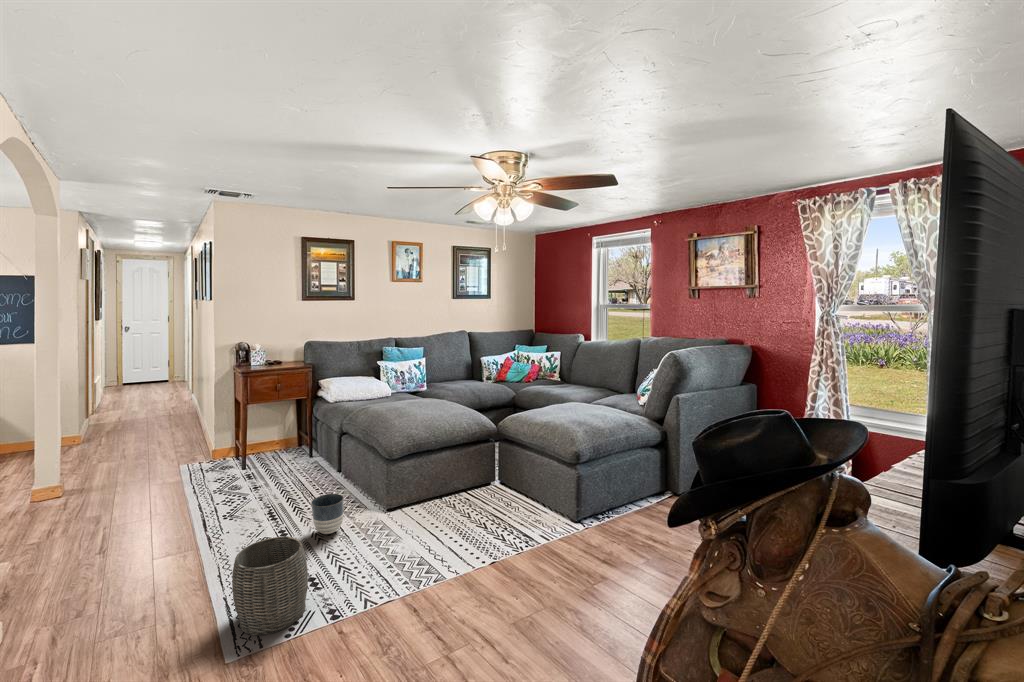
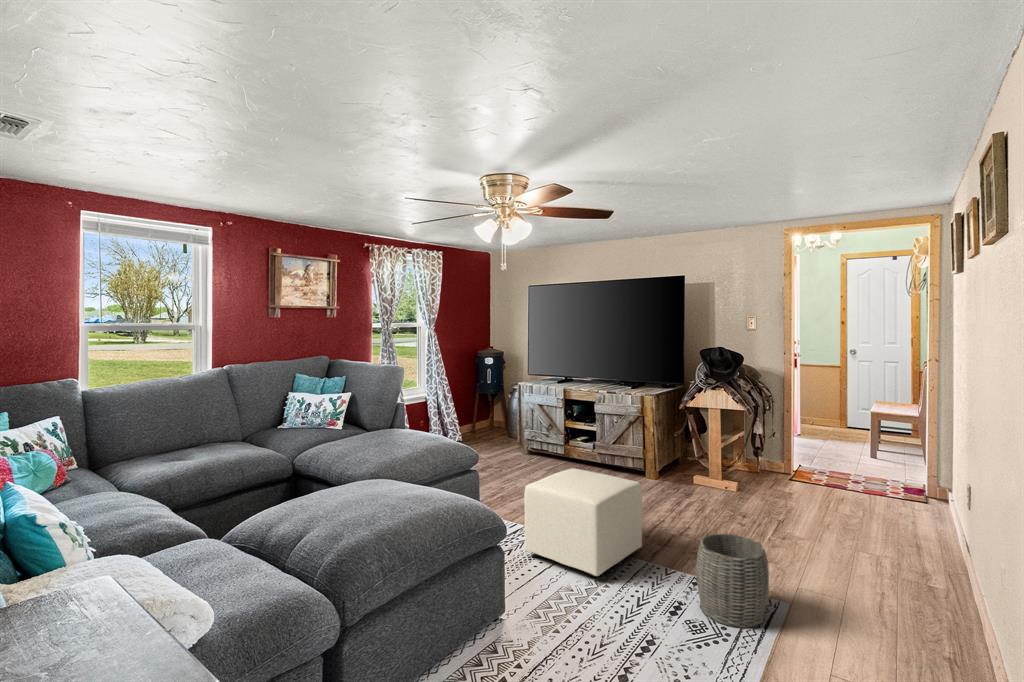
ottoman: none [386,469,506,593] -> present [524,468,642,576]
planter: present [311,494,344,534] -> none [554,585,599,650]

